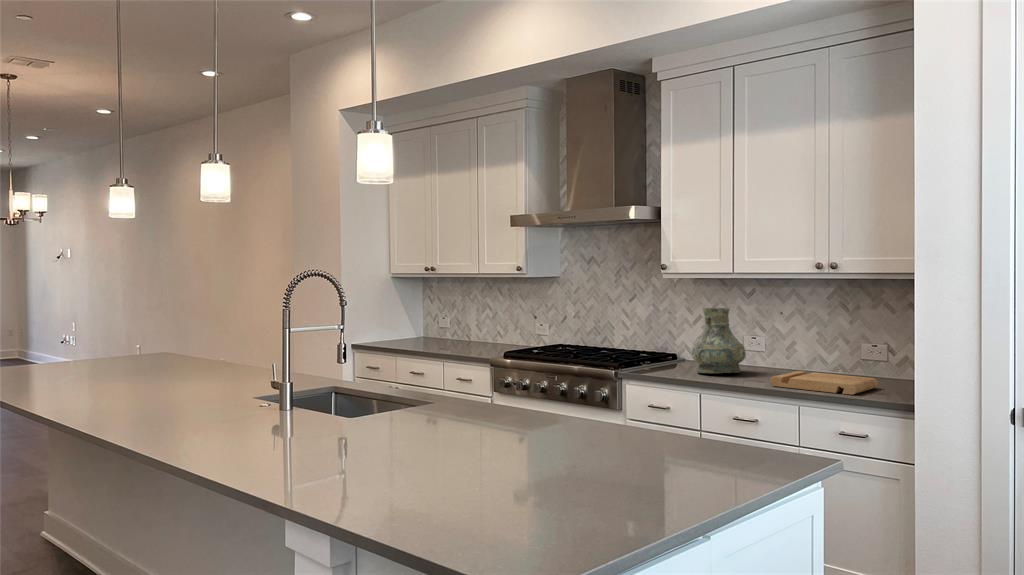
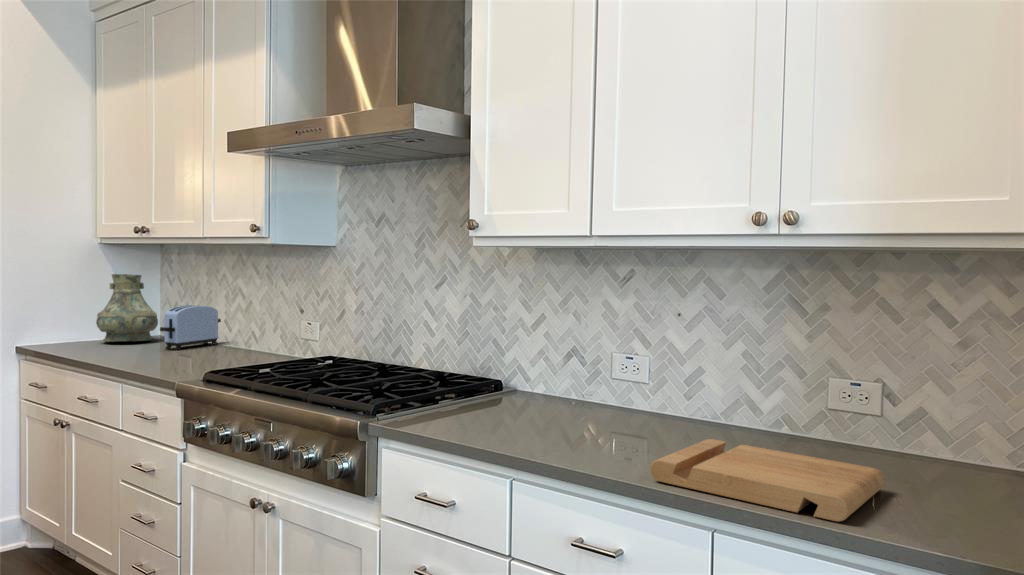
vase: present [692,308,746,373] -> present [96,274,158,342]
toaster: none [443,316,472,344] -> present [160,305,221,350]

